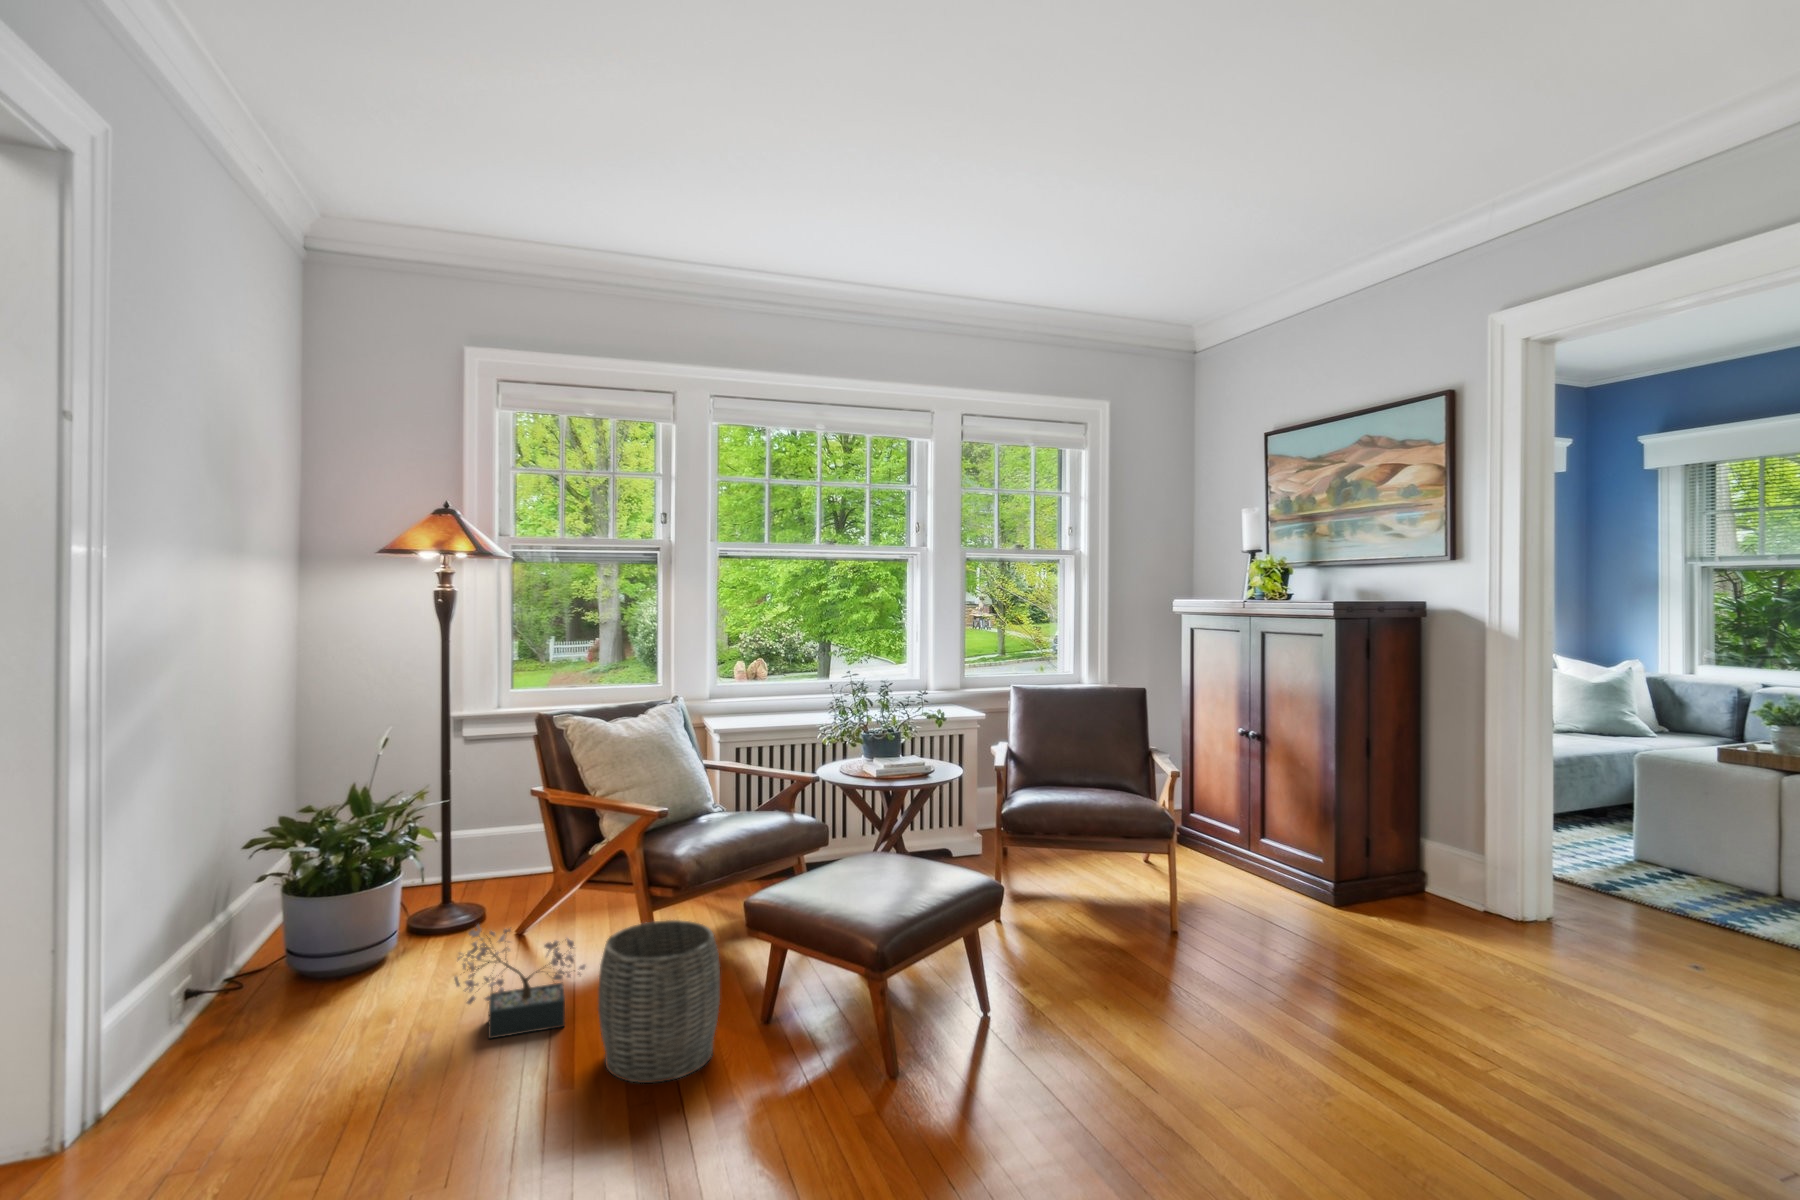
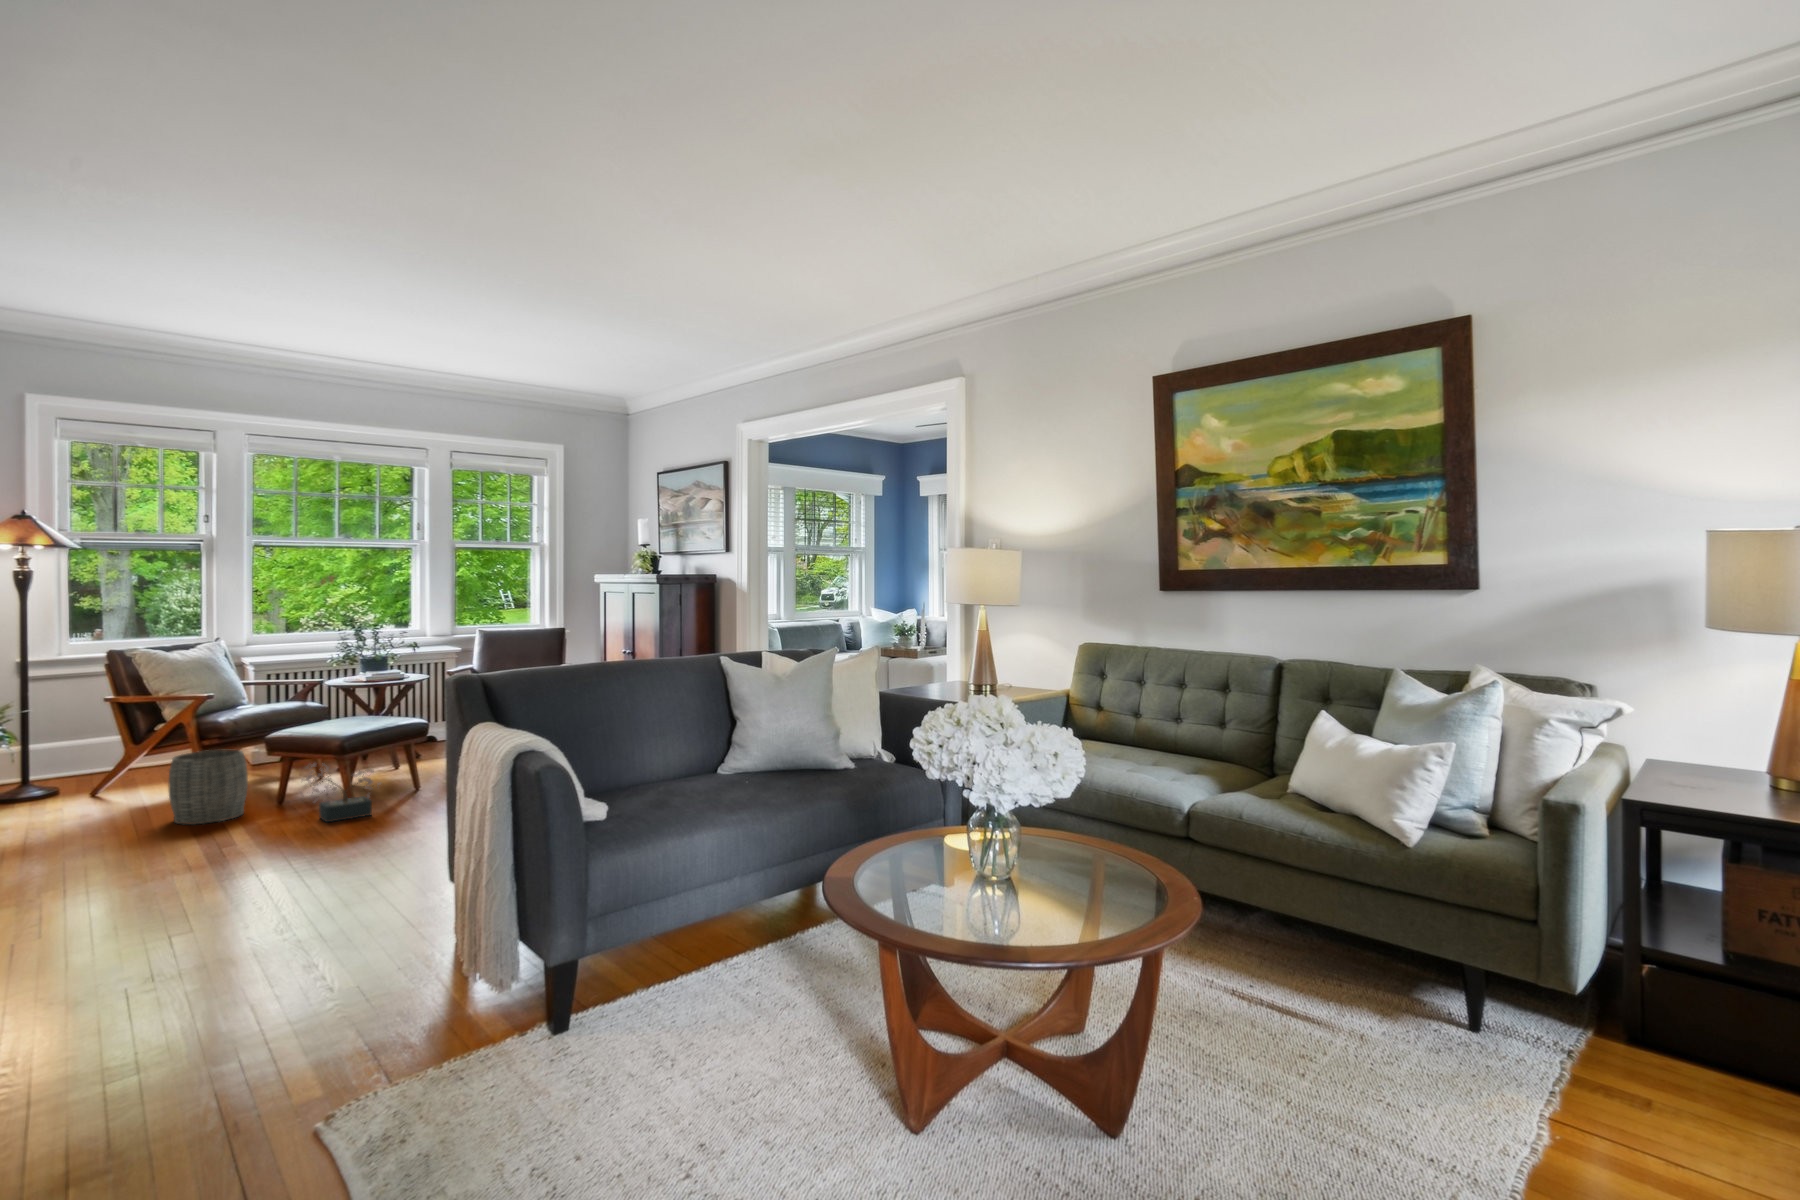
decorative plant: present [454,925,585,1039] -> present [300,763,380,822]

